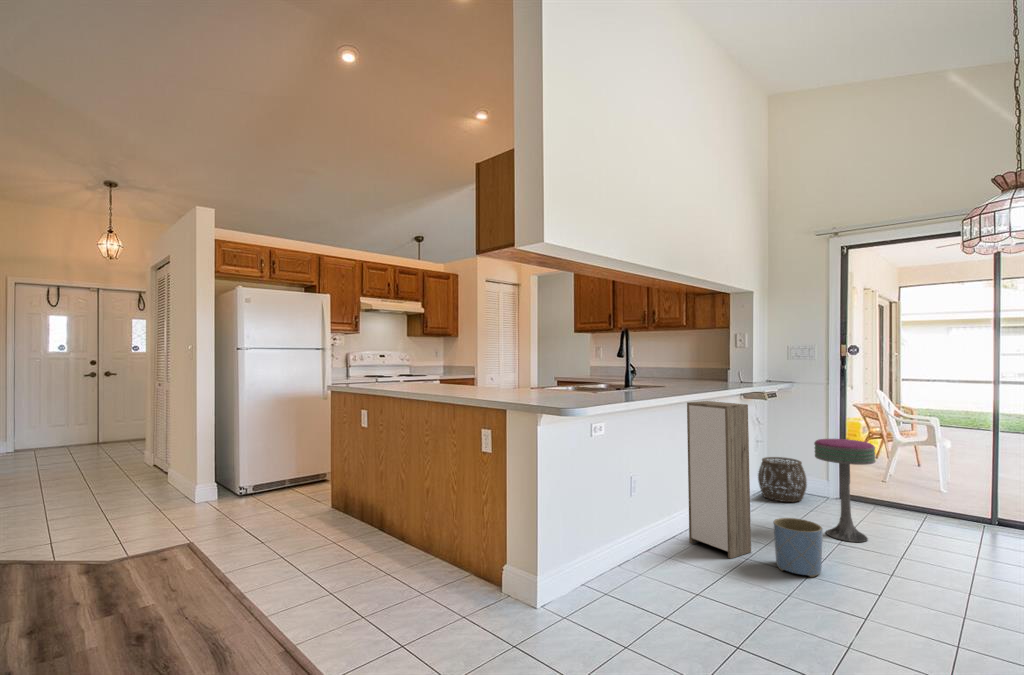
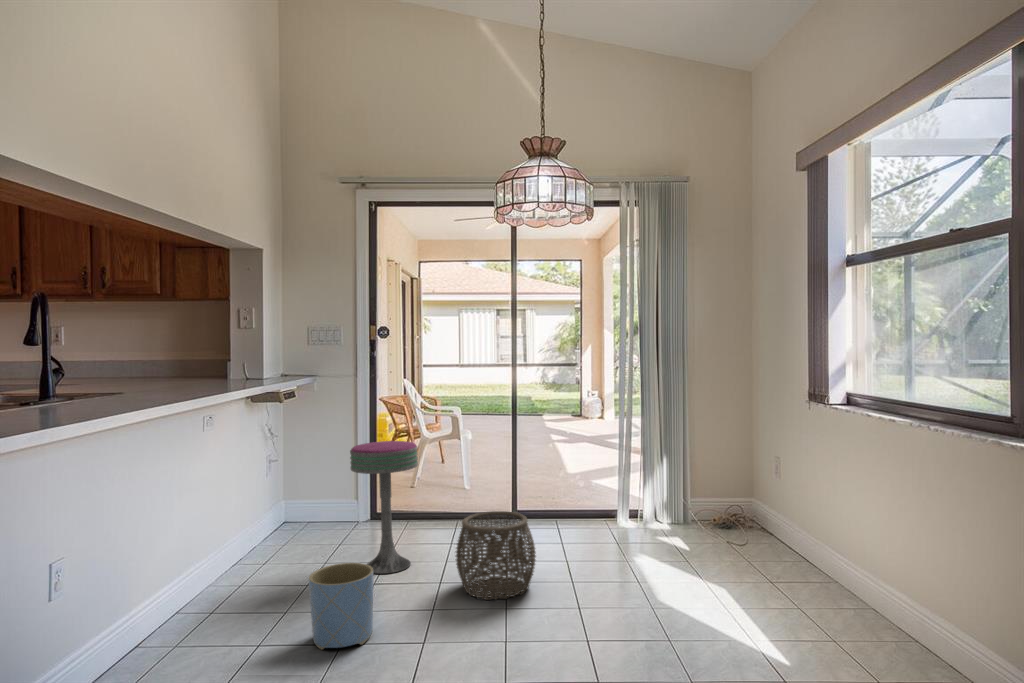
storage cabinet: present [687,401,751,559] -> none [165,405,274,659]
woven basket: present [758,457,807,502] -> present [456,511,536,600]

